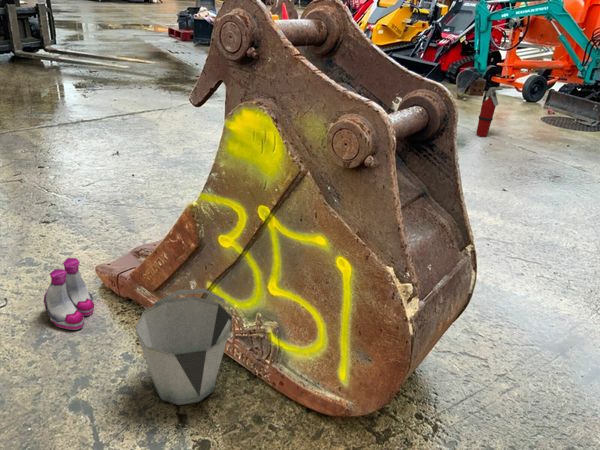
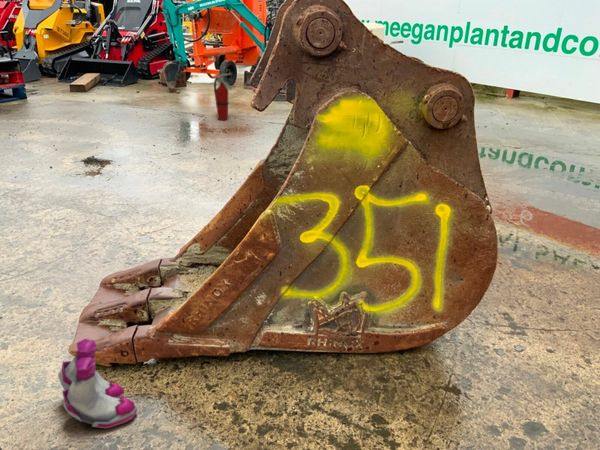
bucket: present [135,289,232,405] -> none [255,292,352,416]

